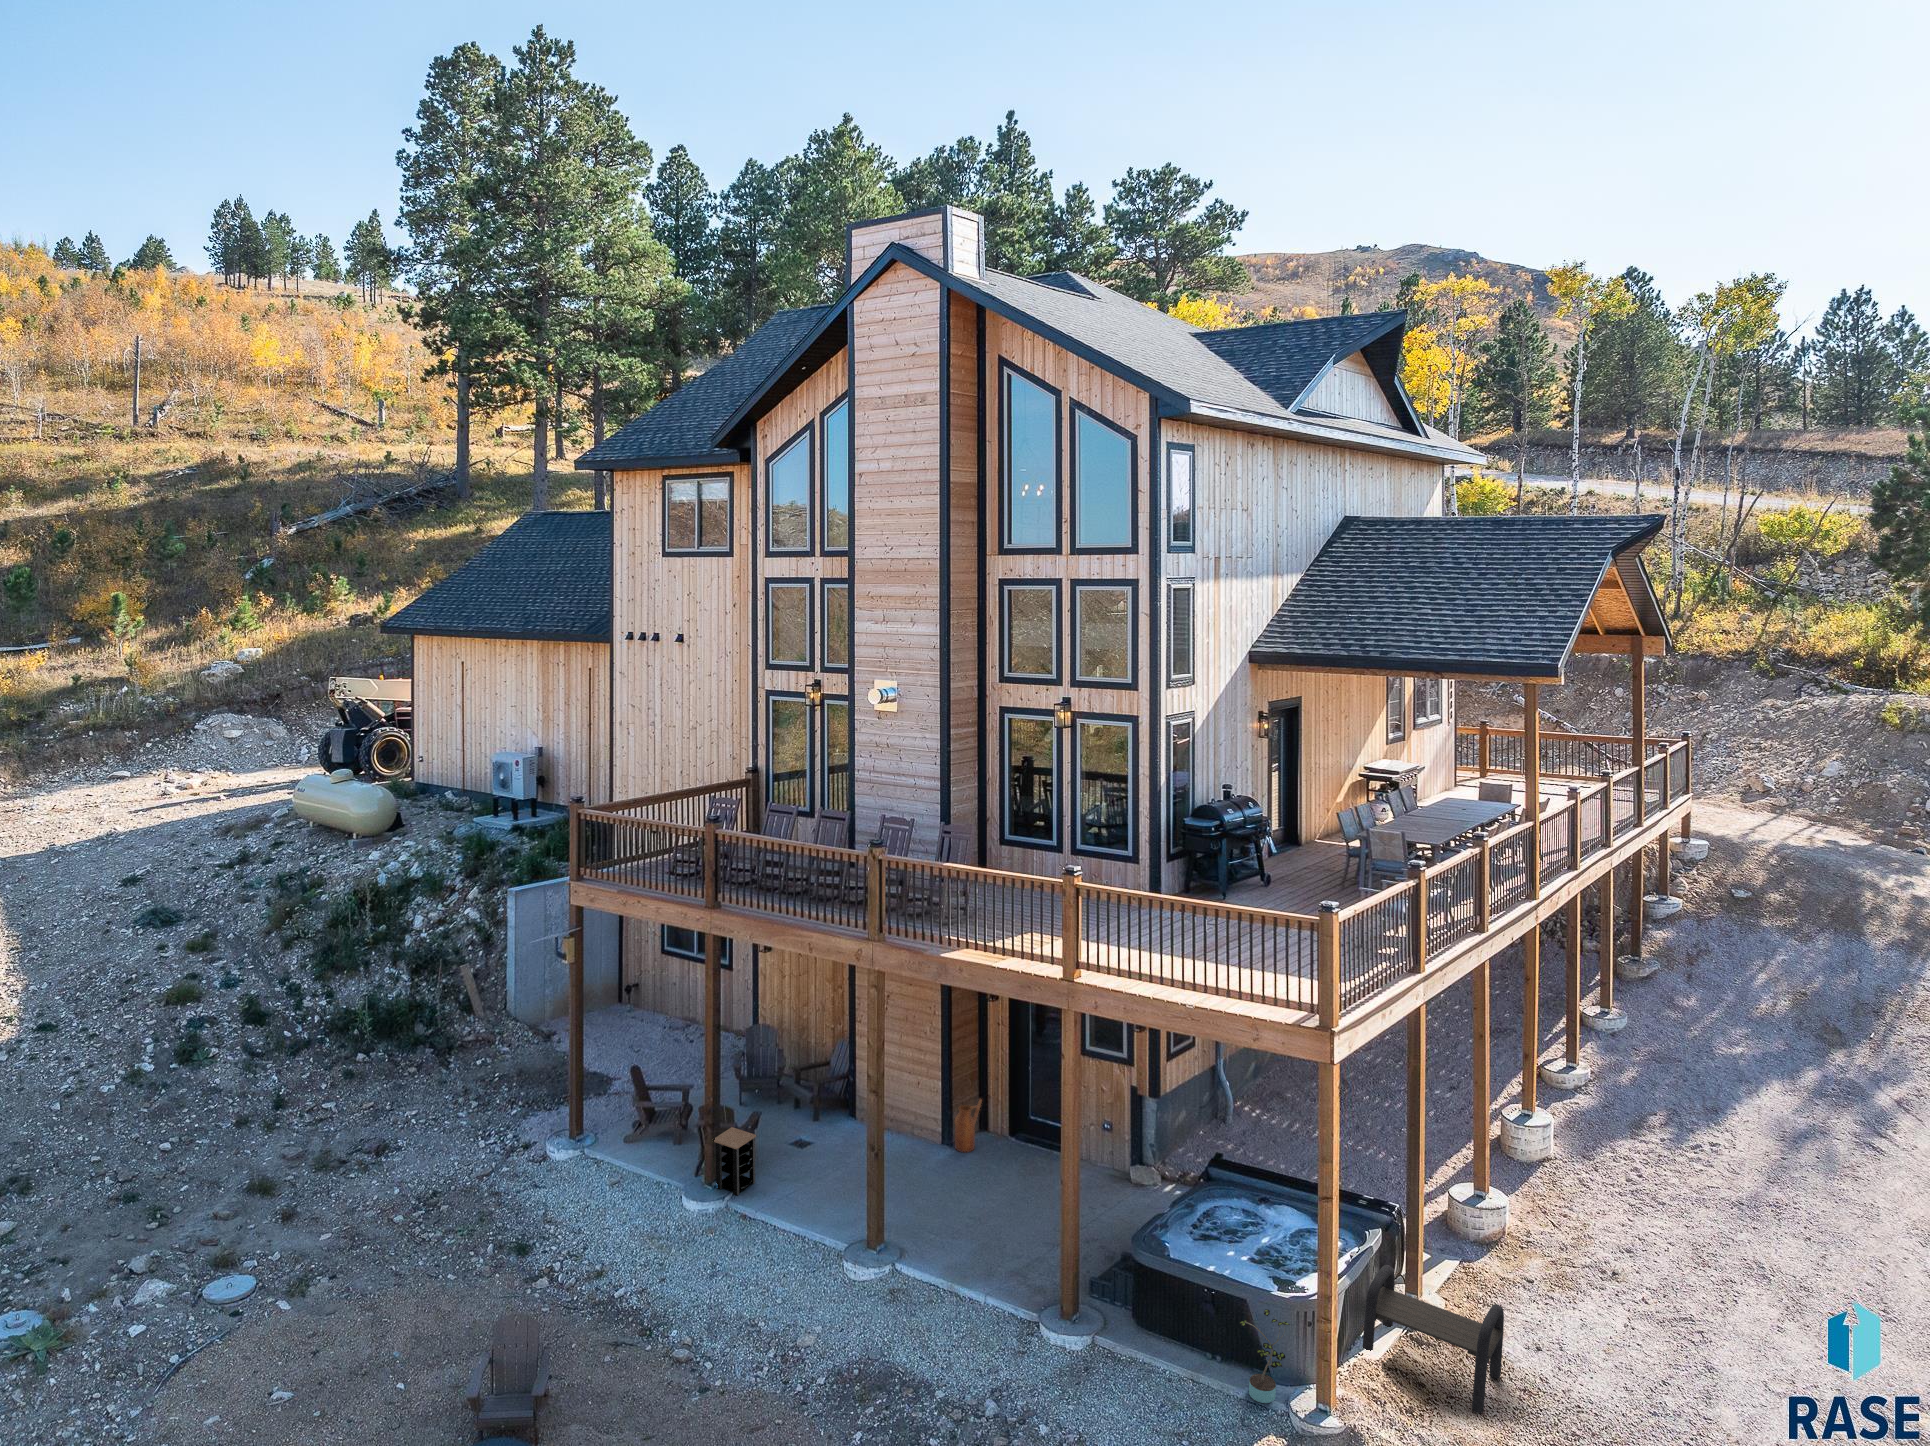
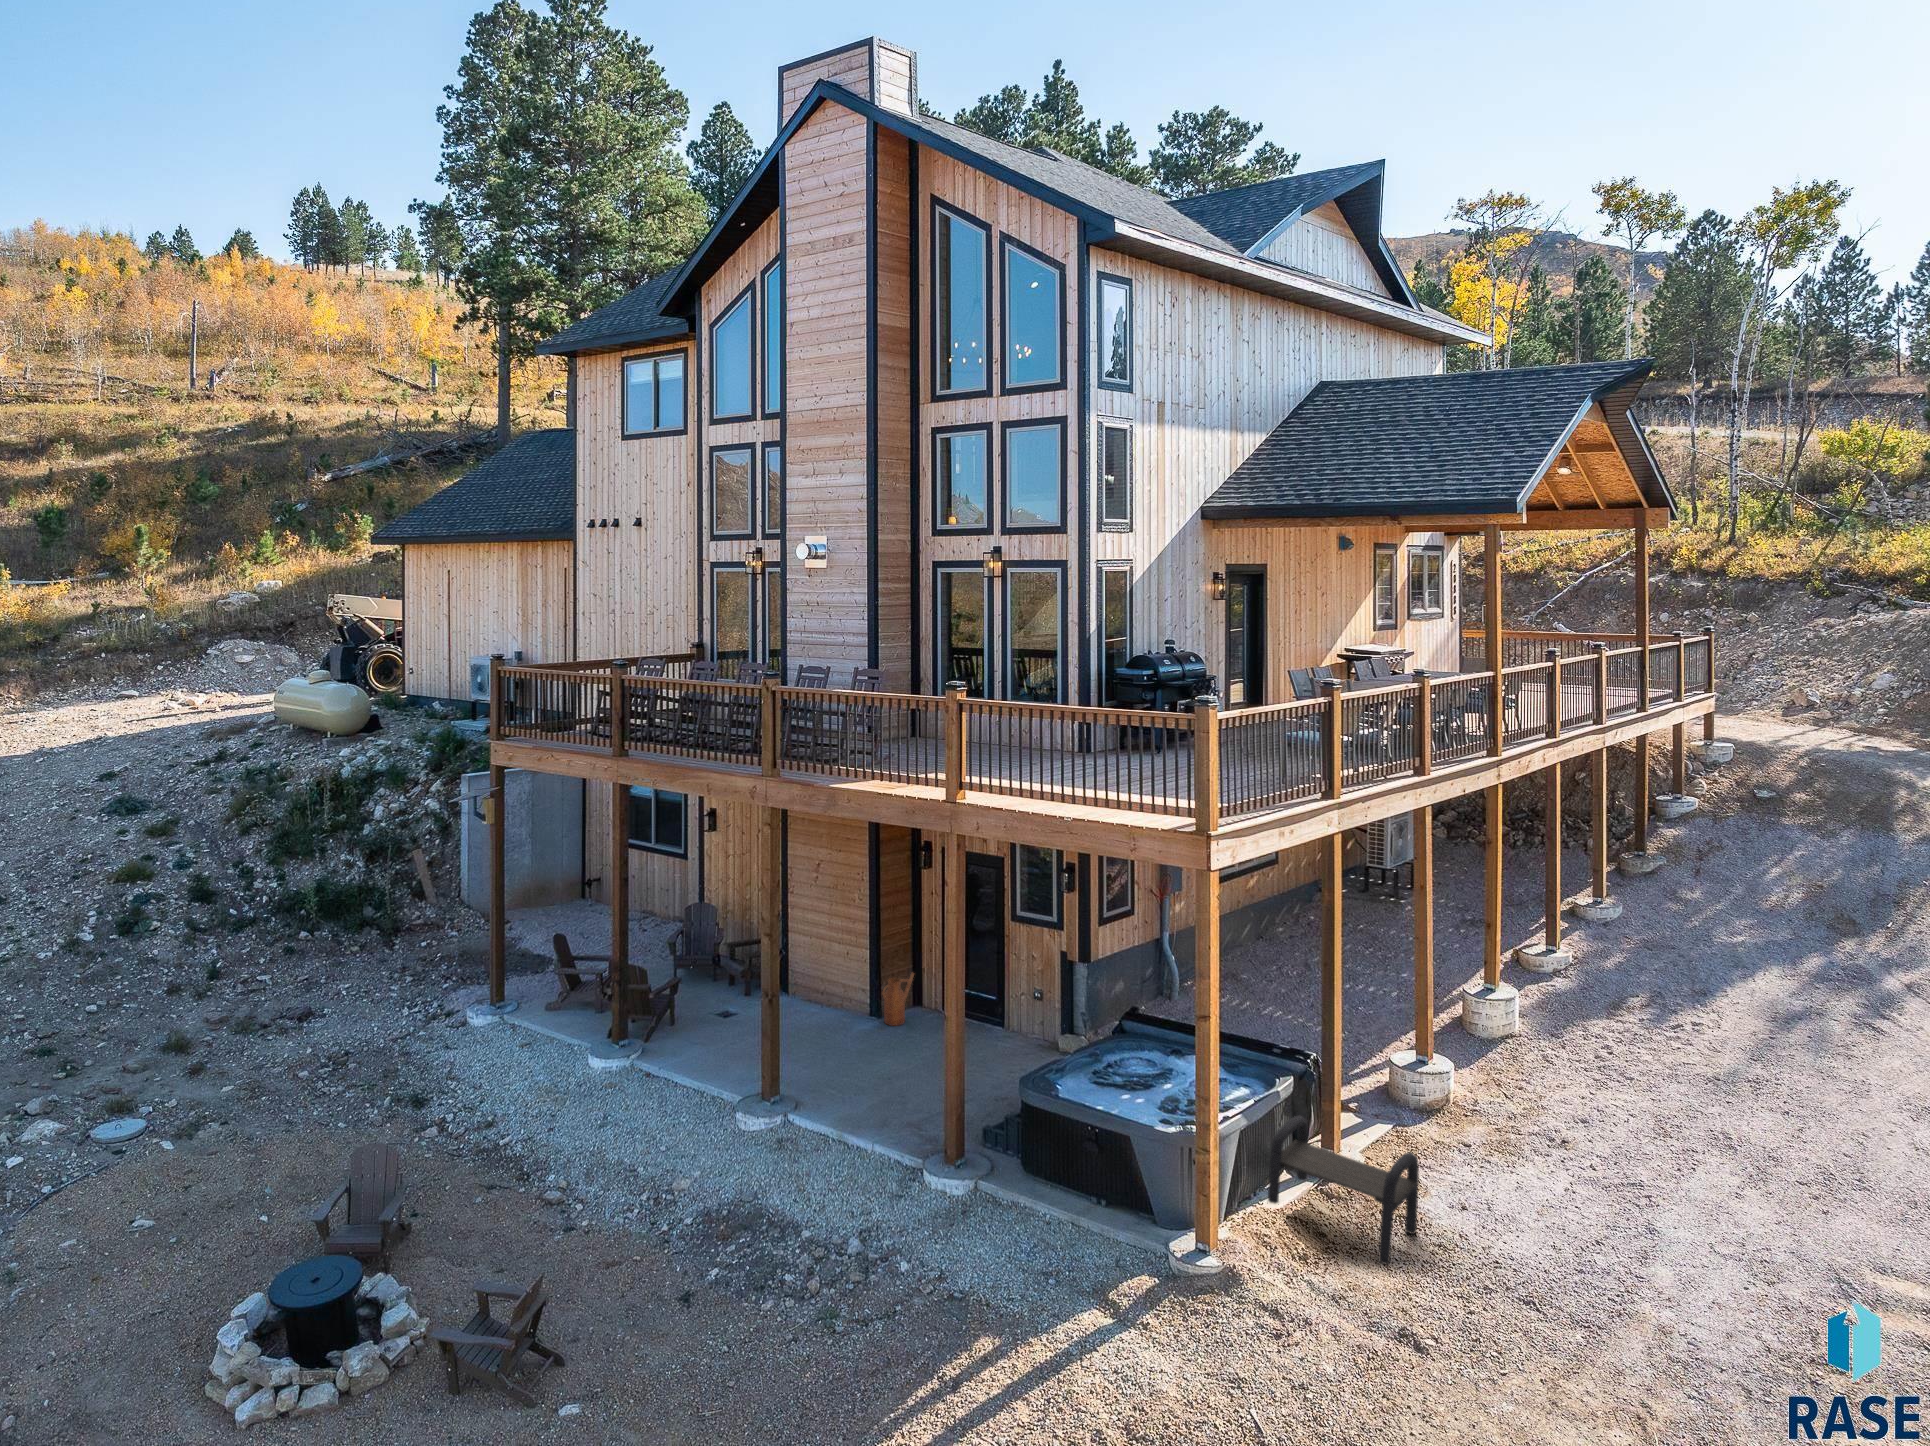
side table: present [714,1127,756,1196] -> none [625,991,671,1059]
potted plant: present [1240,1309,1290,1403] -> none [1121,1146,1174,1244]

